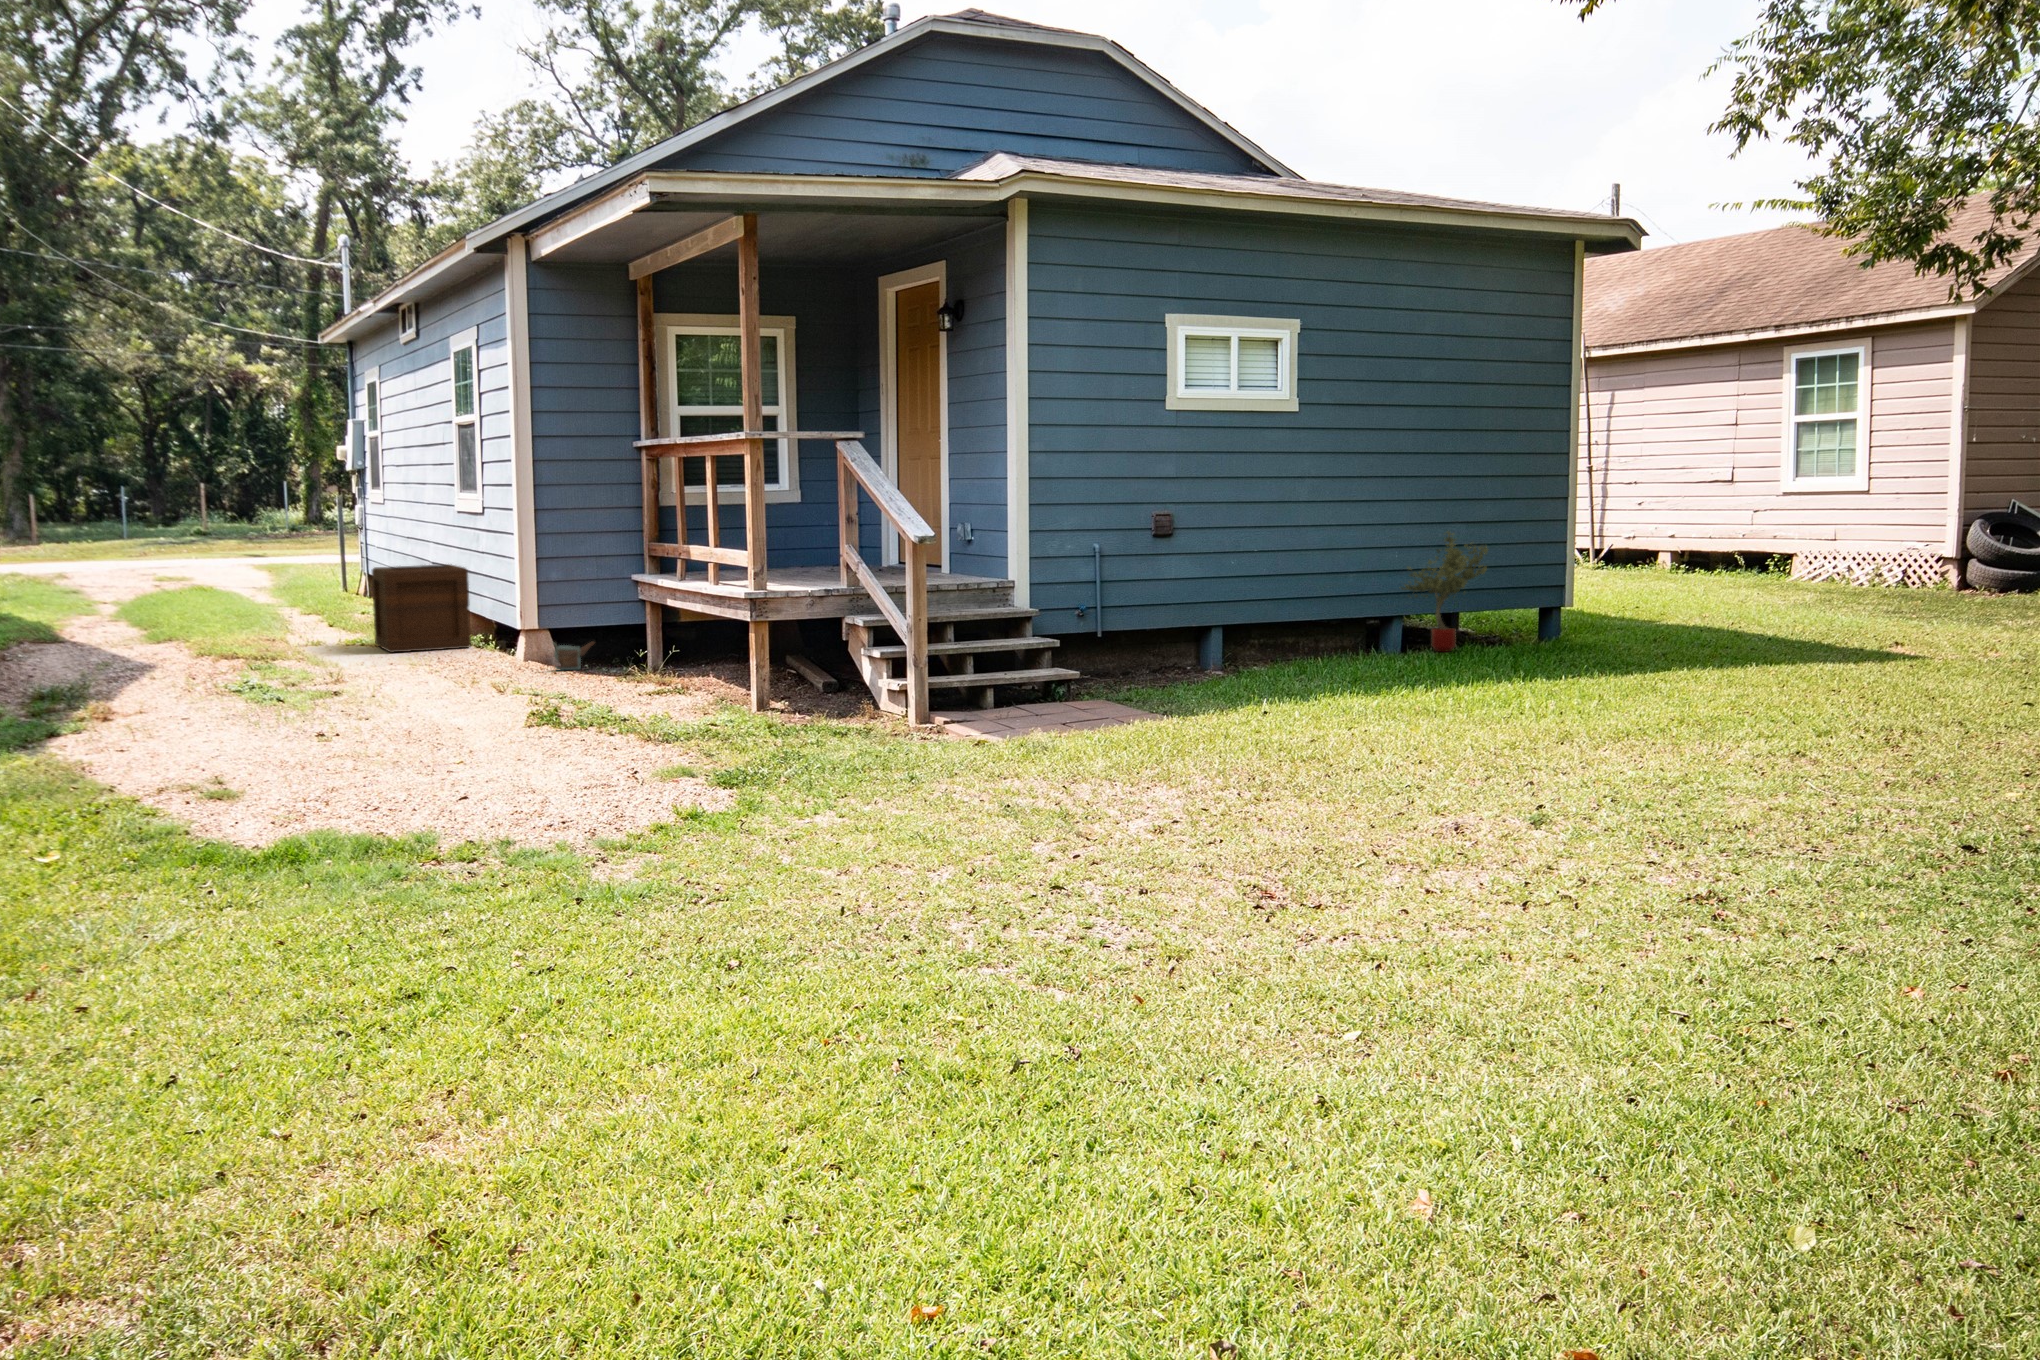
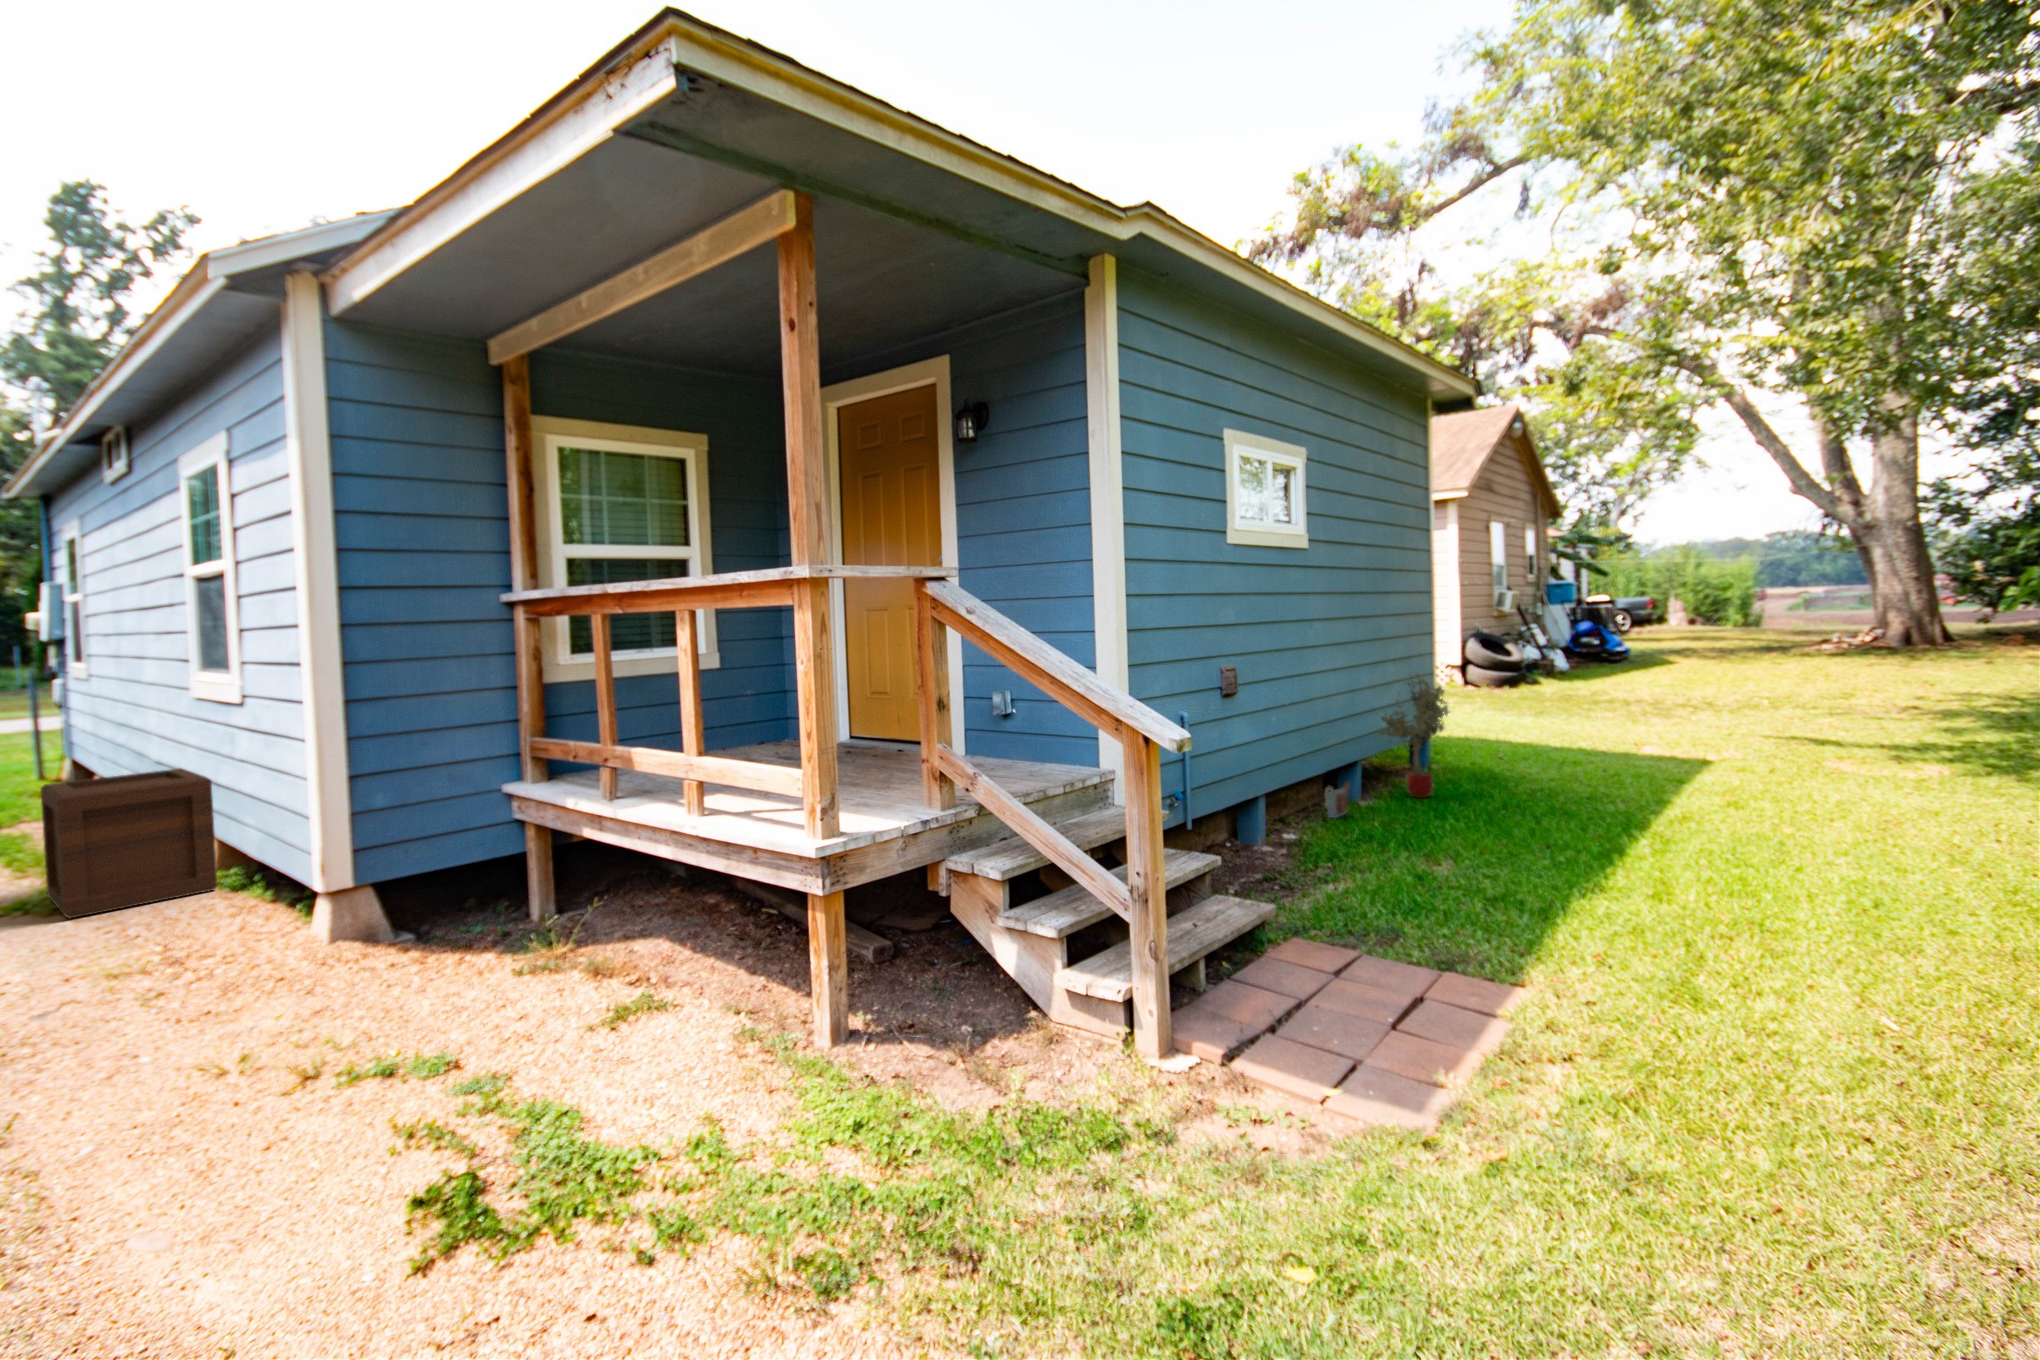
watering can: present [553,642,594,670] -> present [1325,782,1350,818]

